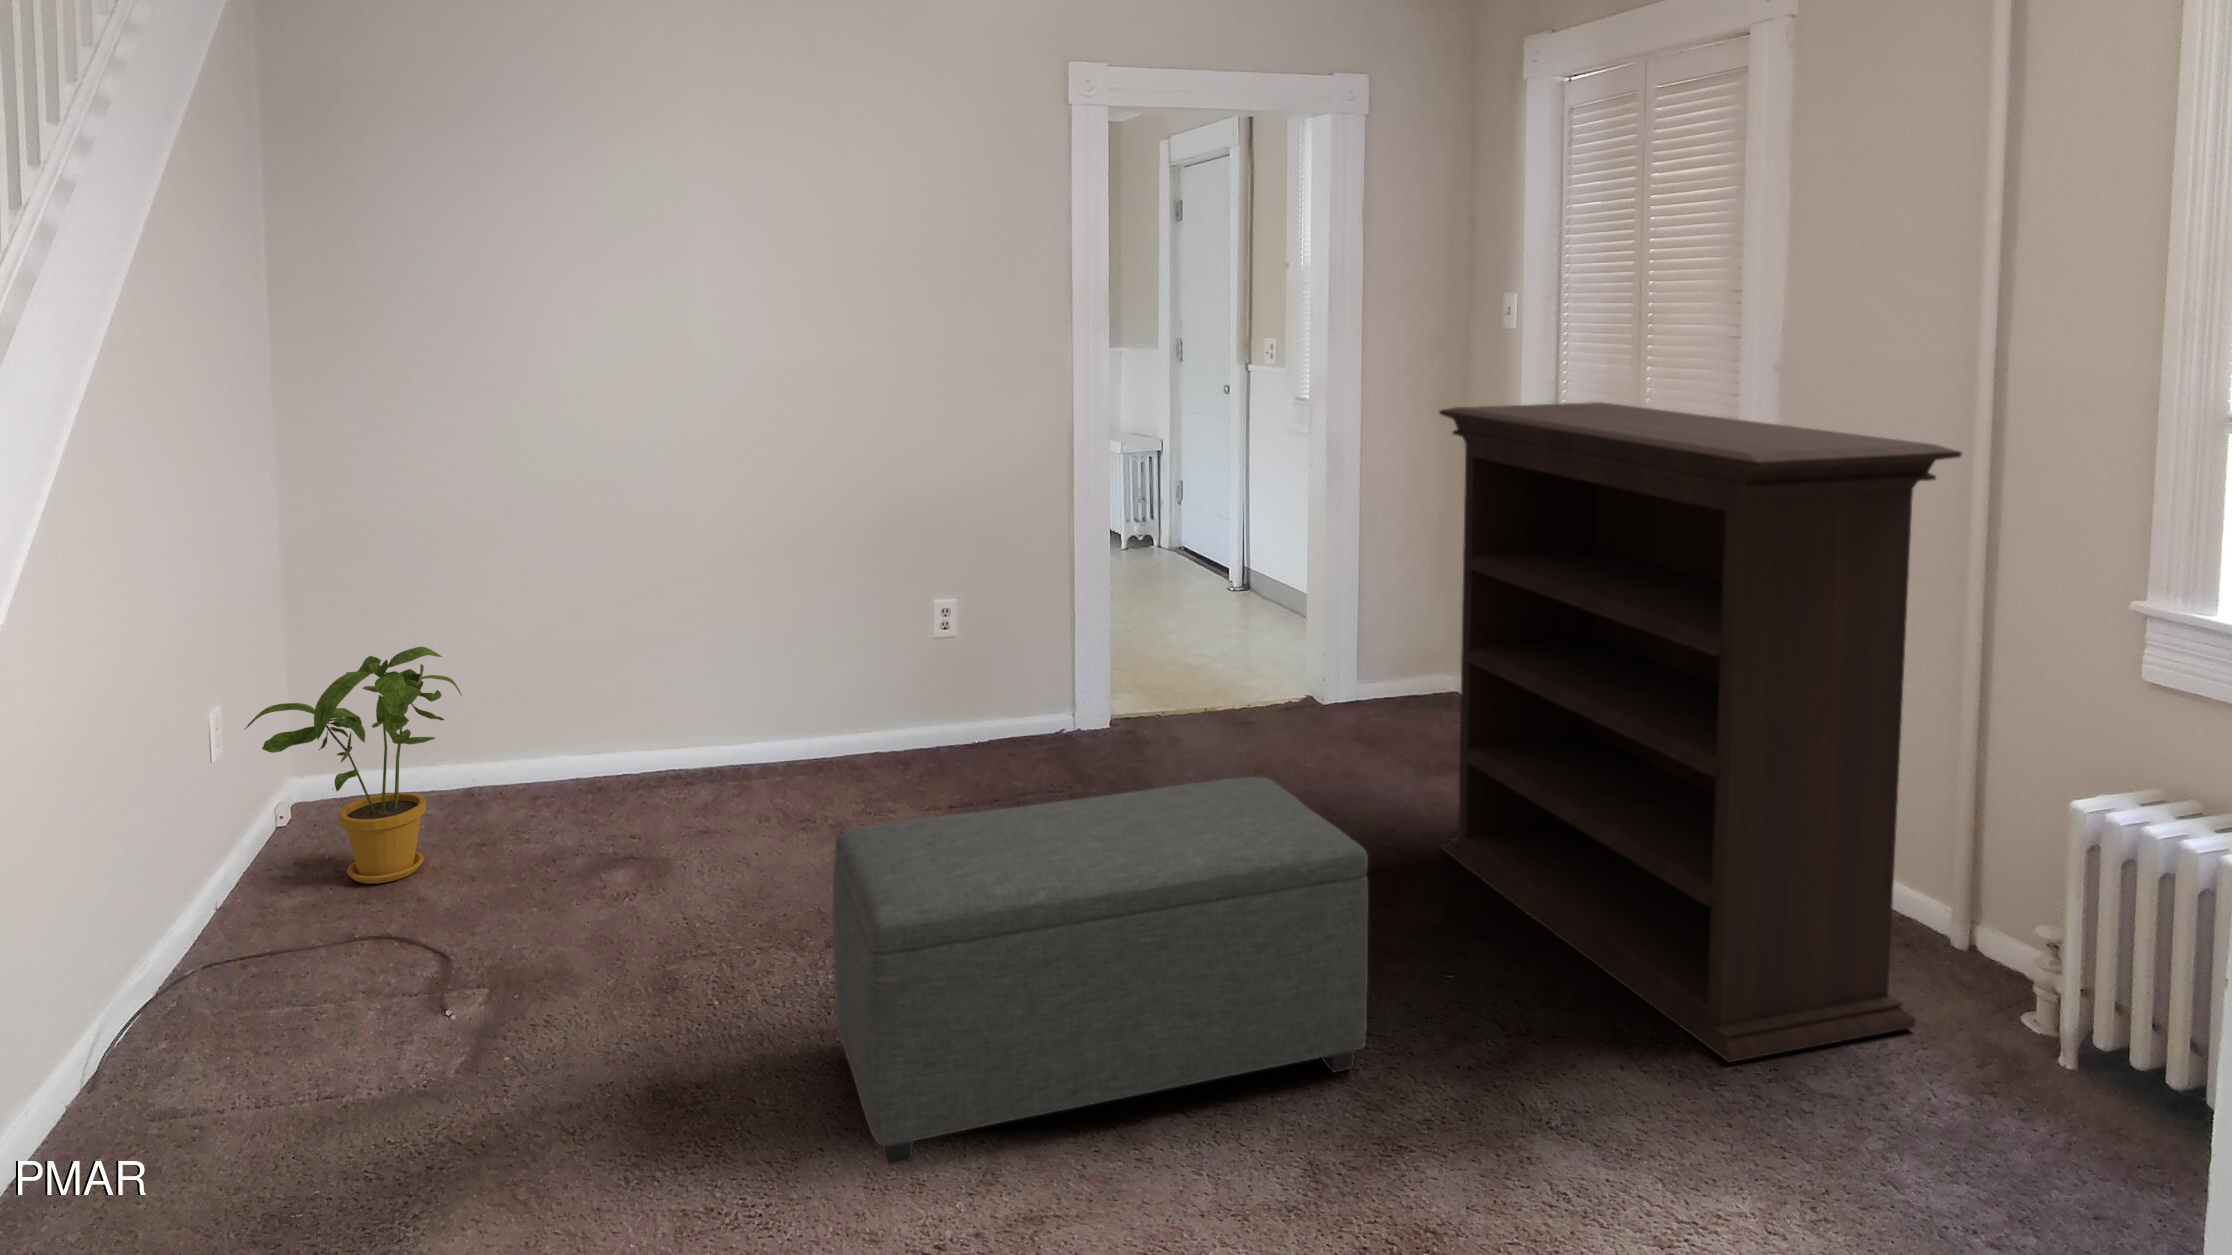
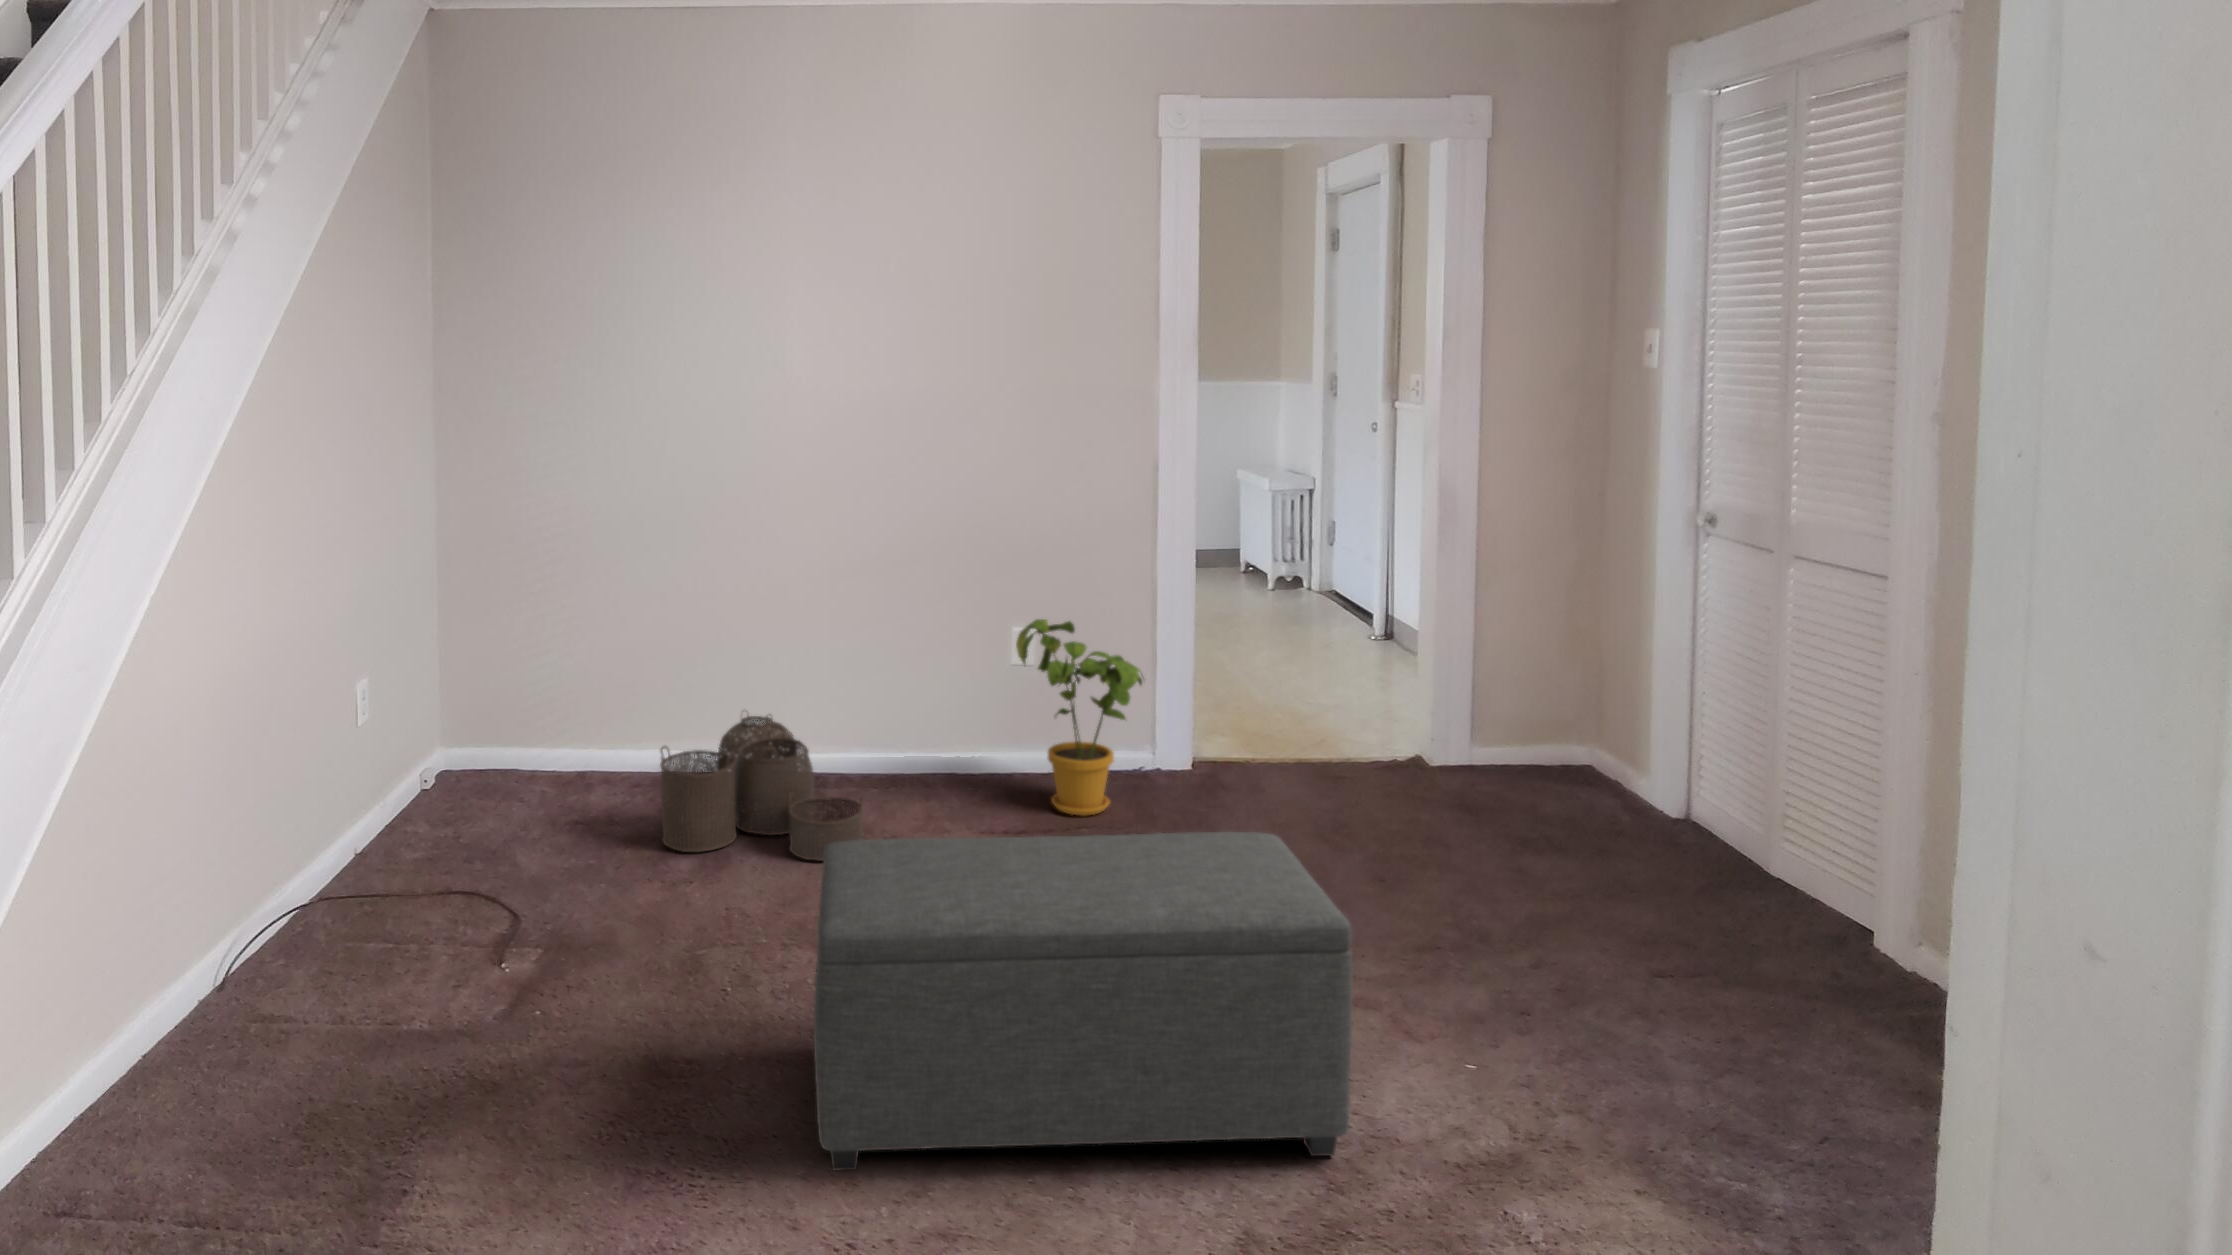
bookshelf: present [1439,402,1961,1062] -> none [1516,453,2127,1224]
house plant: present [245,647,461,884] -> present [1016,619,1142,816]
woven basket: none [578,707,810,865] -> present [660,716,864,861]

